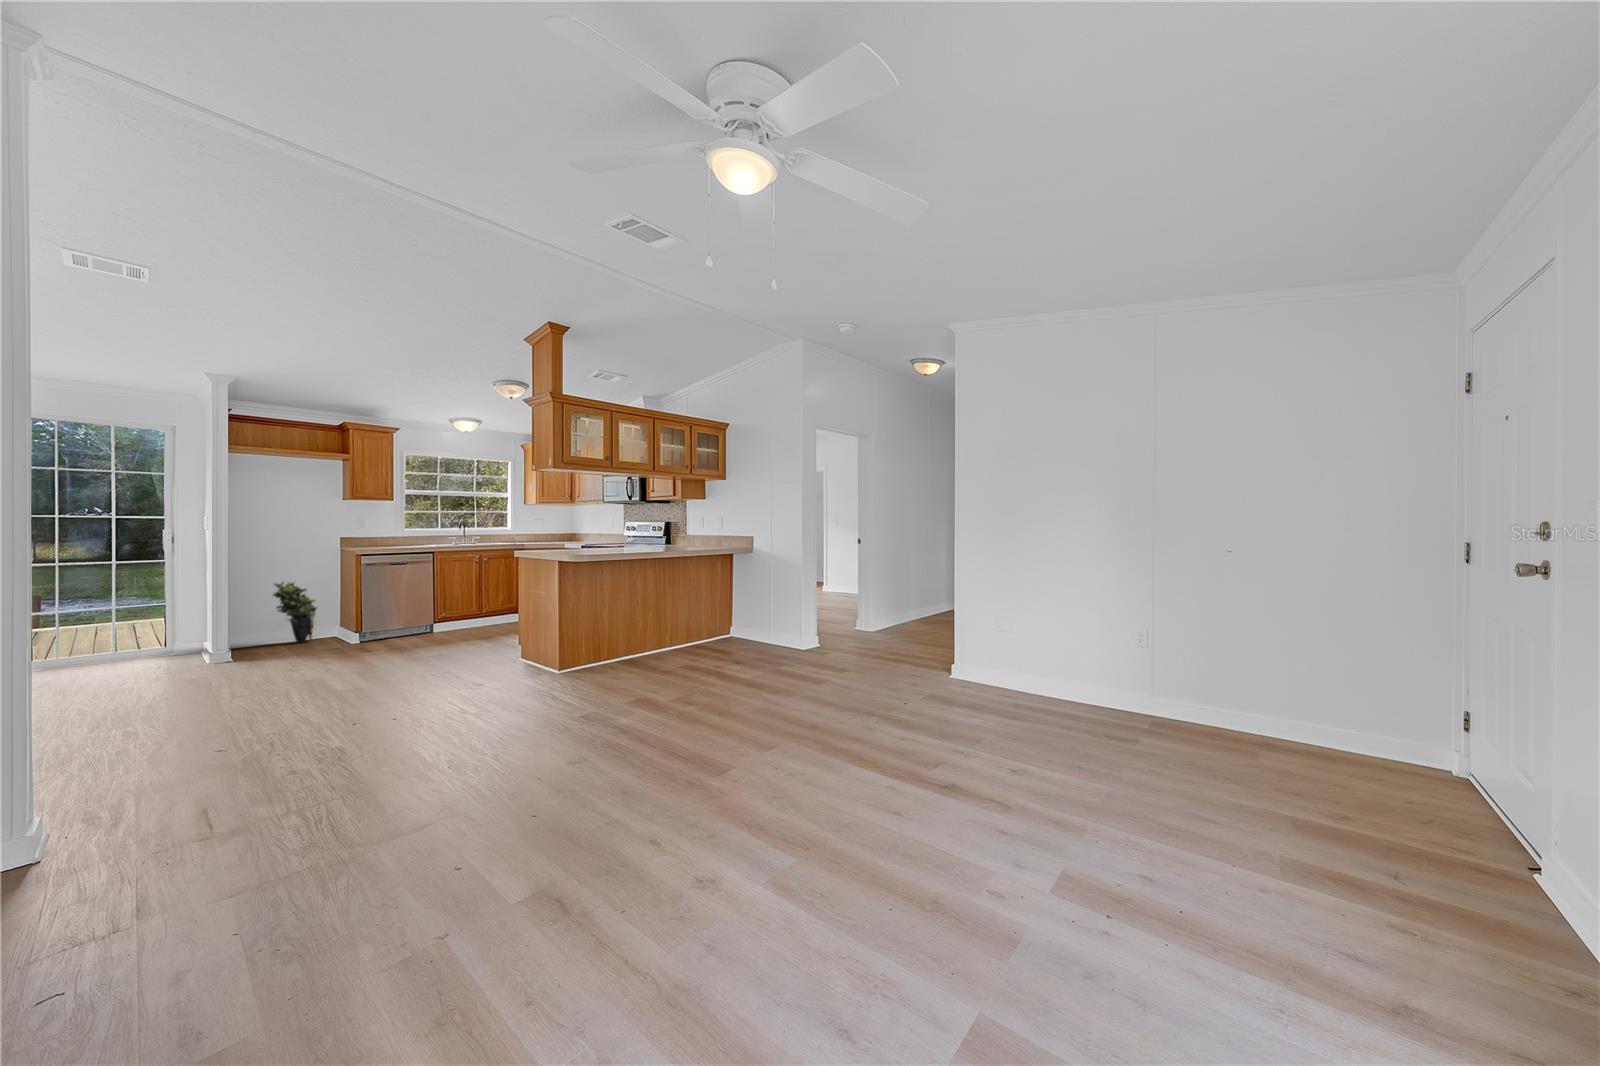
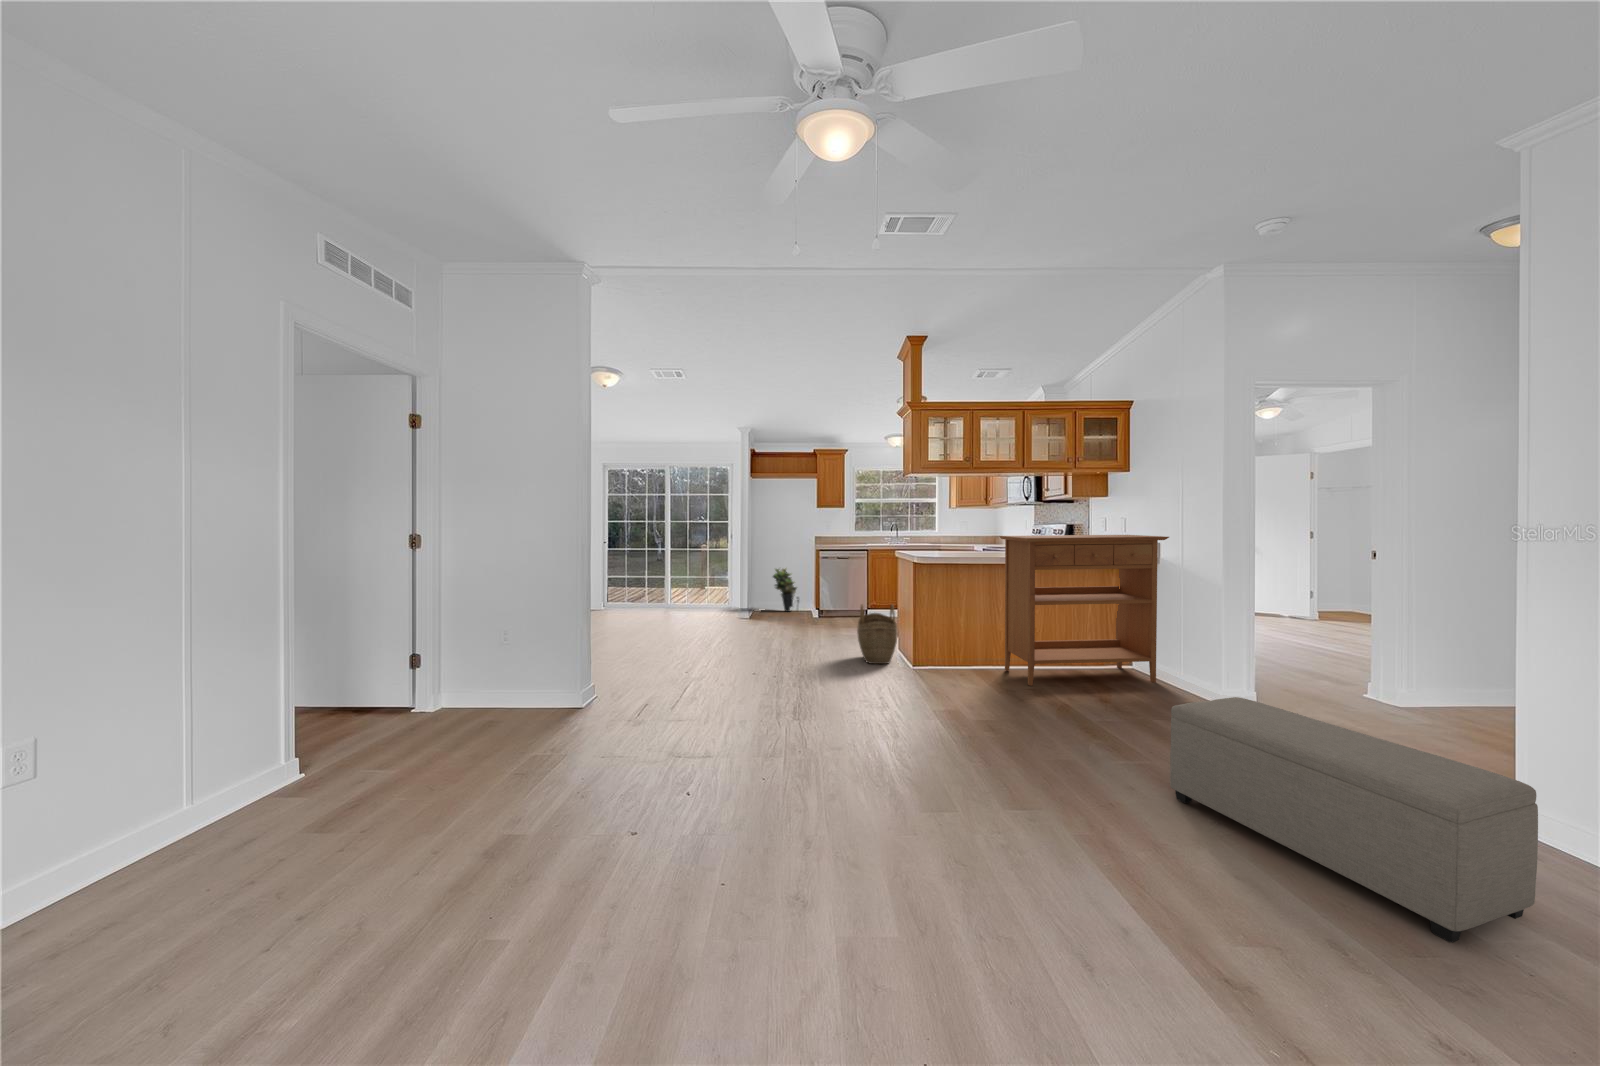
console table: none [641,531,764,663] -> present [999,535,1169,686]
woven basket: none [485,607,539,675] -> present [857,605,898,664]
ottoman: none [823,632,971,723] -> present [1170,697,1538,942]

